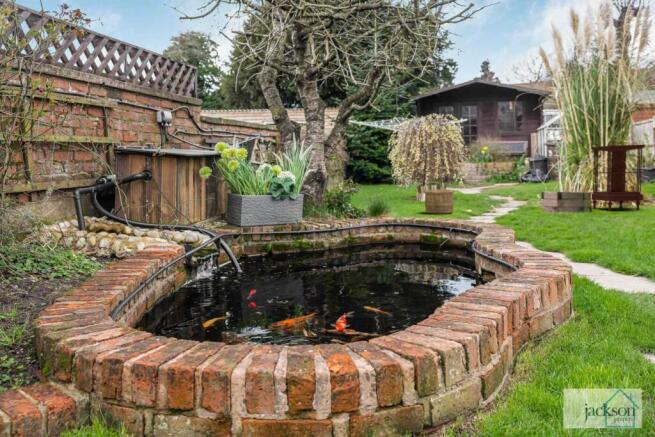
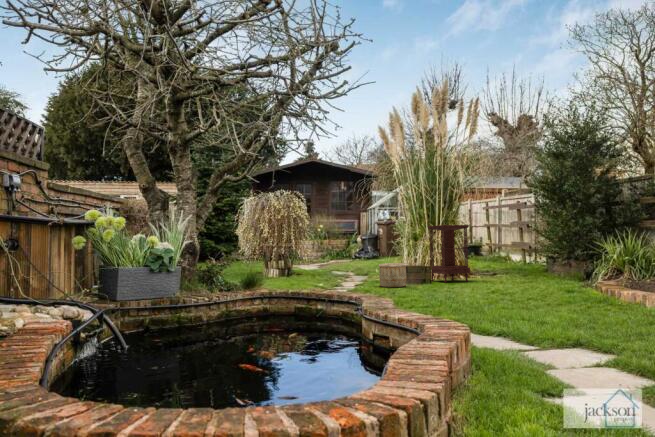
wooden bucket: present [424,189,454,214] -> present [379,263,407,287]

